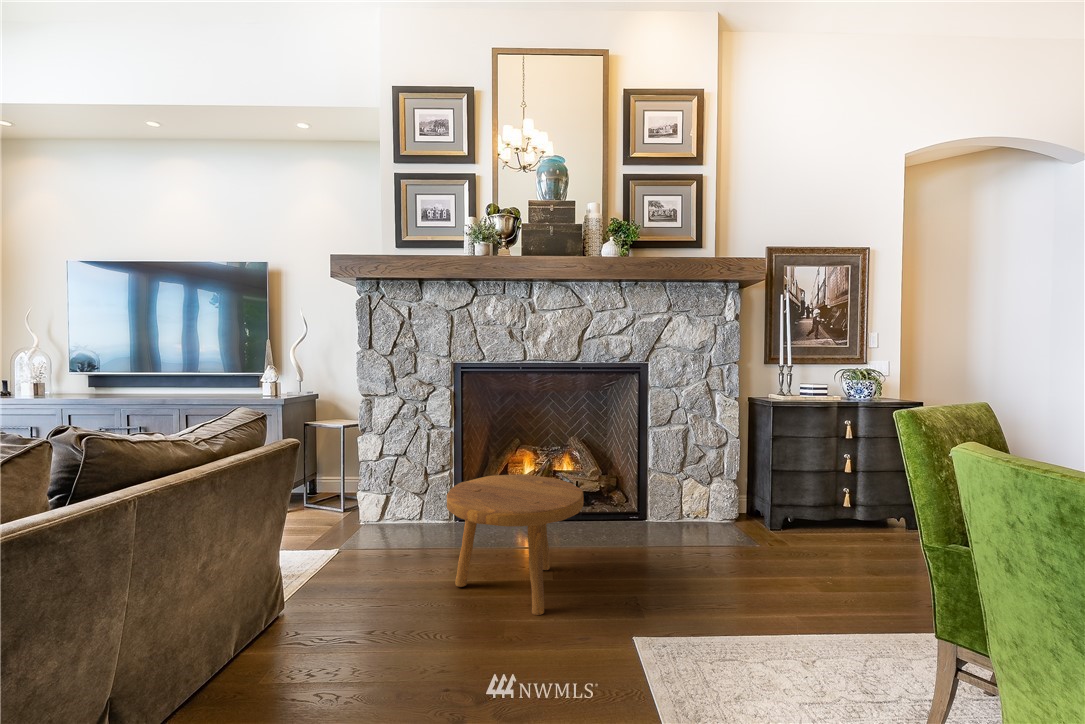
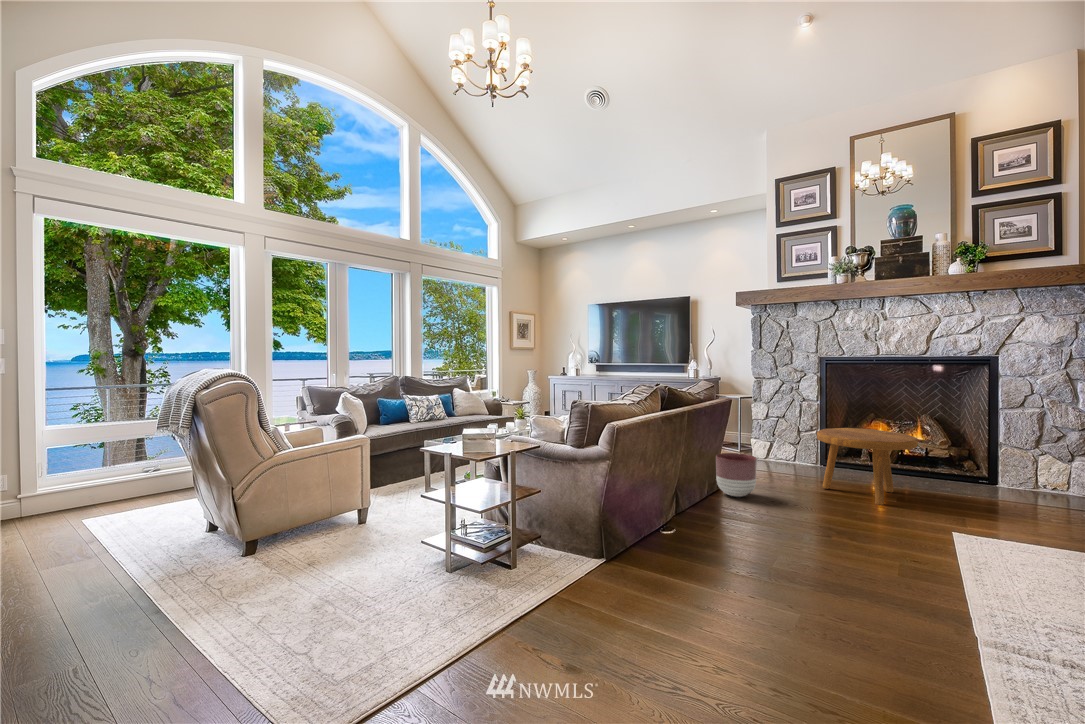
planter: none [240,568,331,677] -> present [716,453,757,497]

